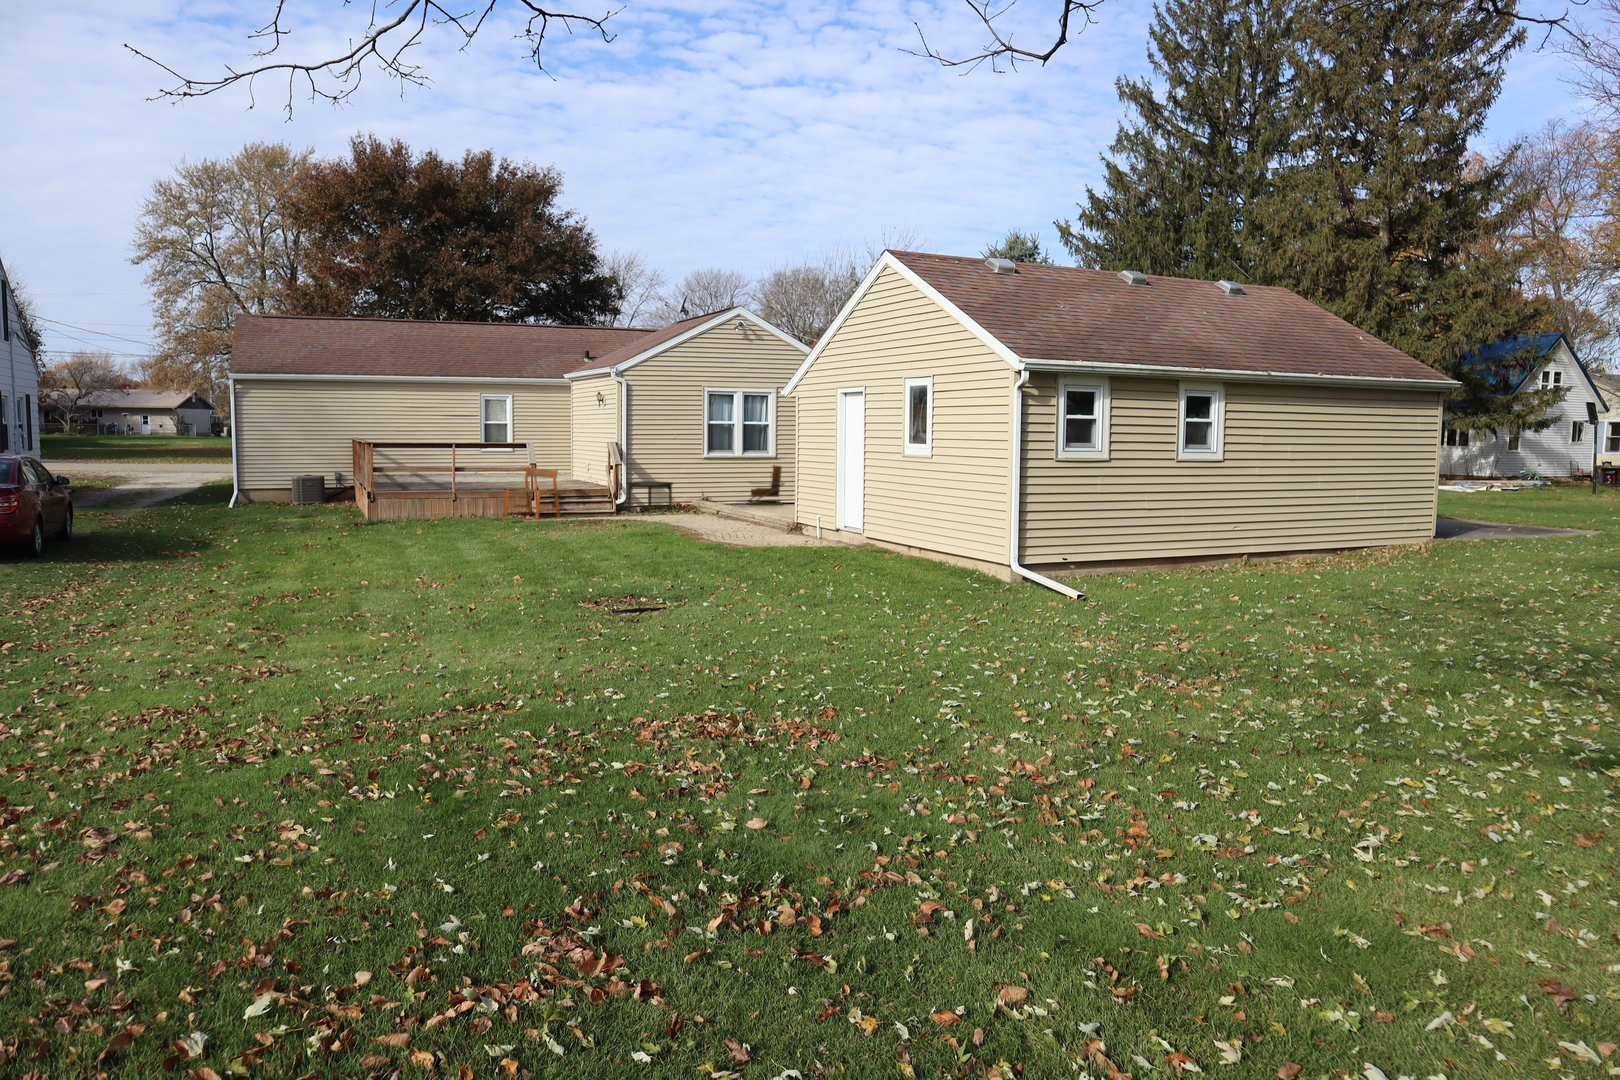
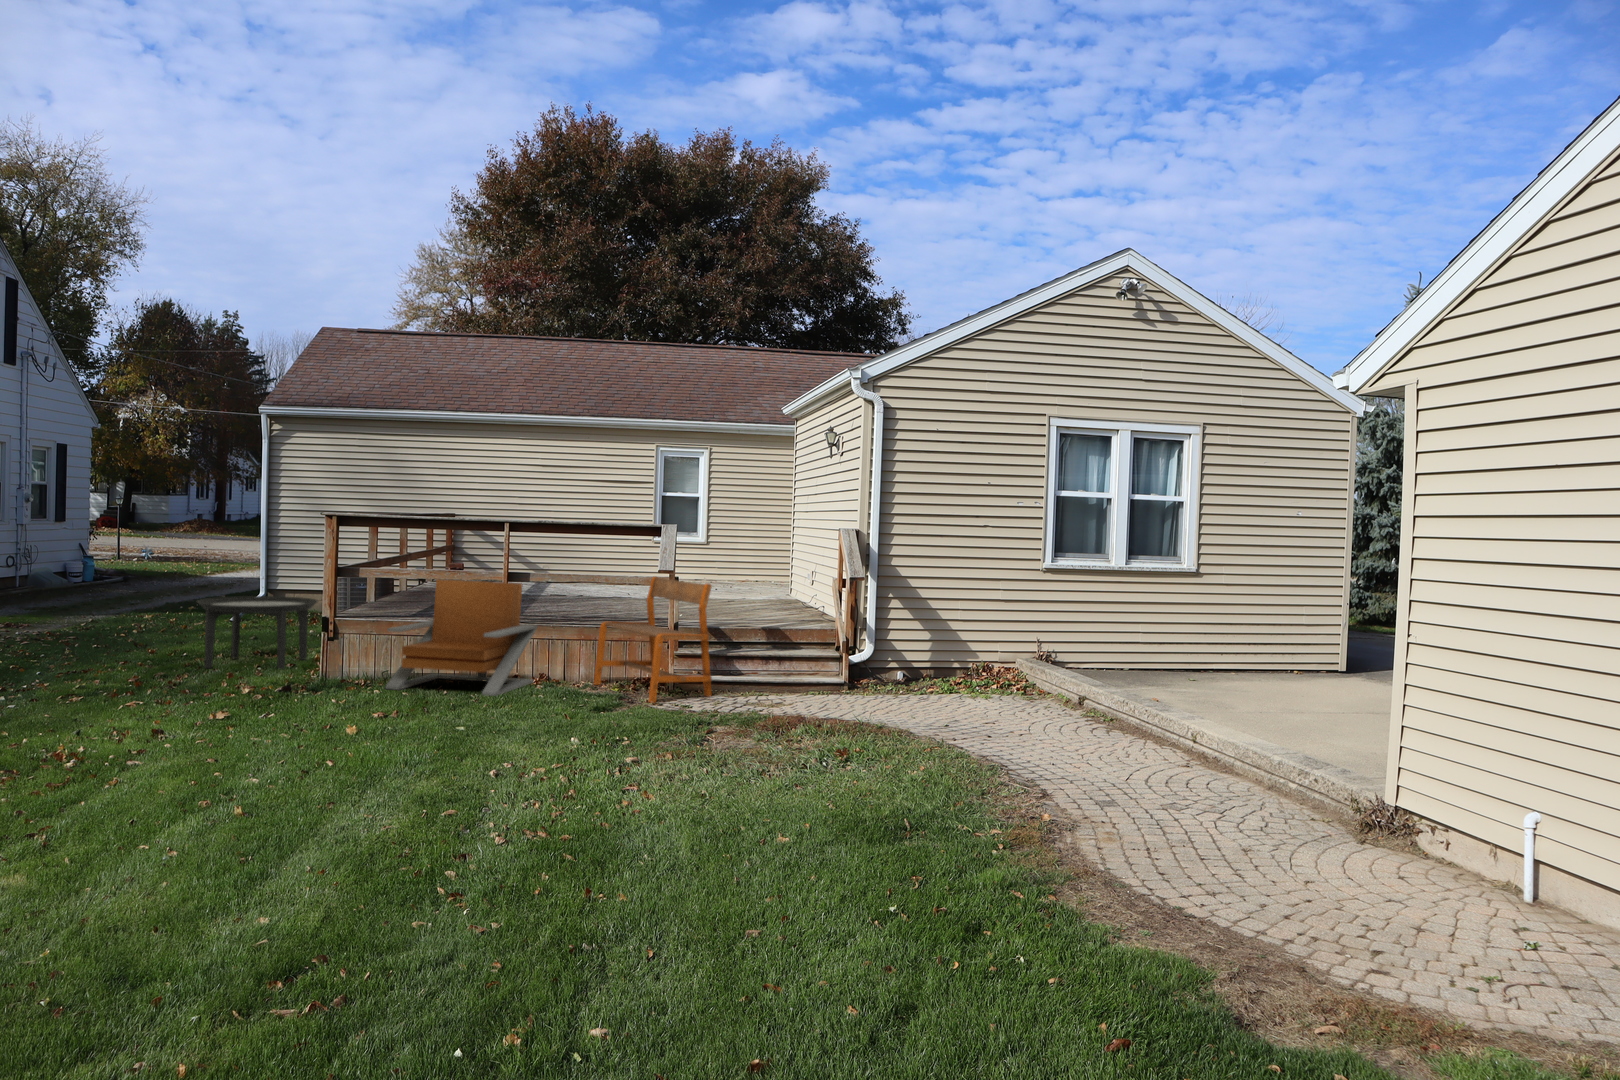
lounge chair: present [748,465,784,505] -> present [385,579,537,696]
round table: present [627,481,673,512] -> present [197,596,318,669]

